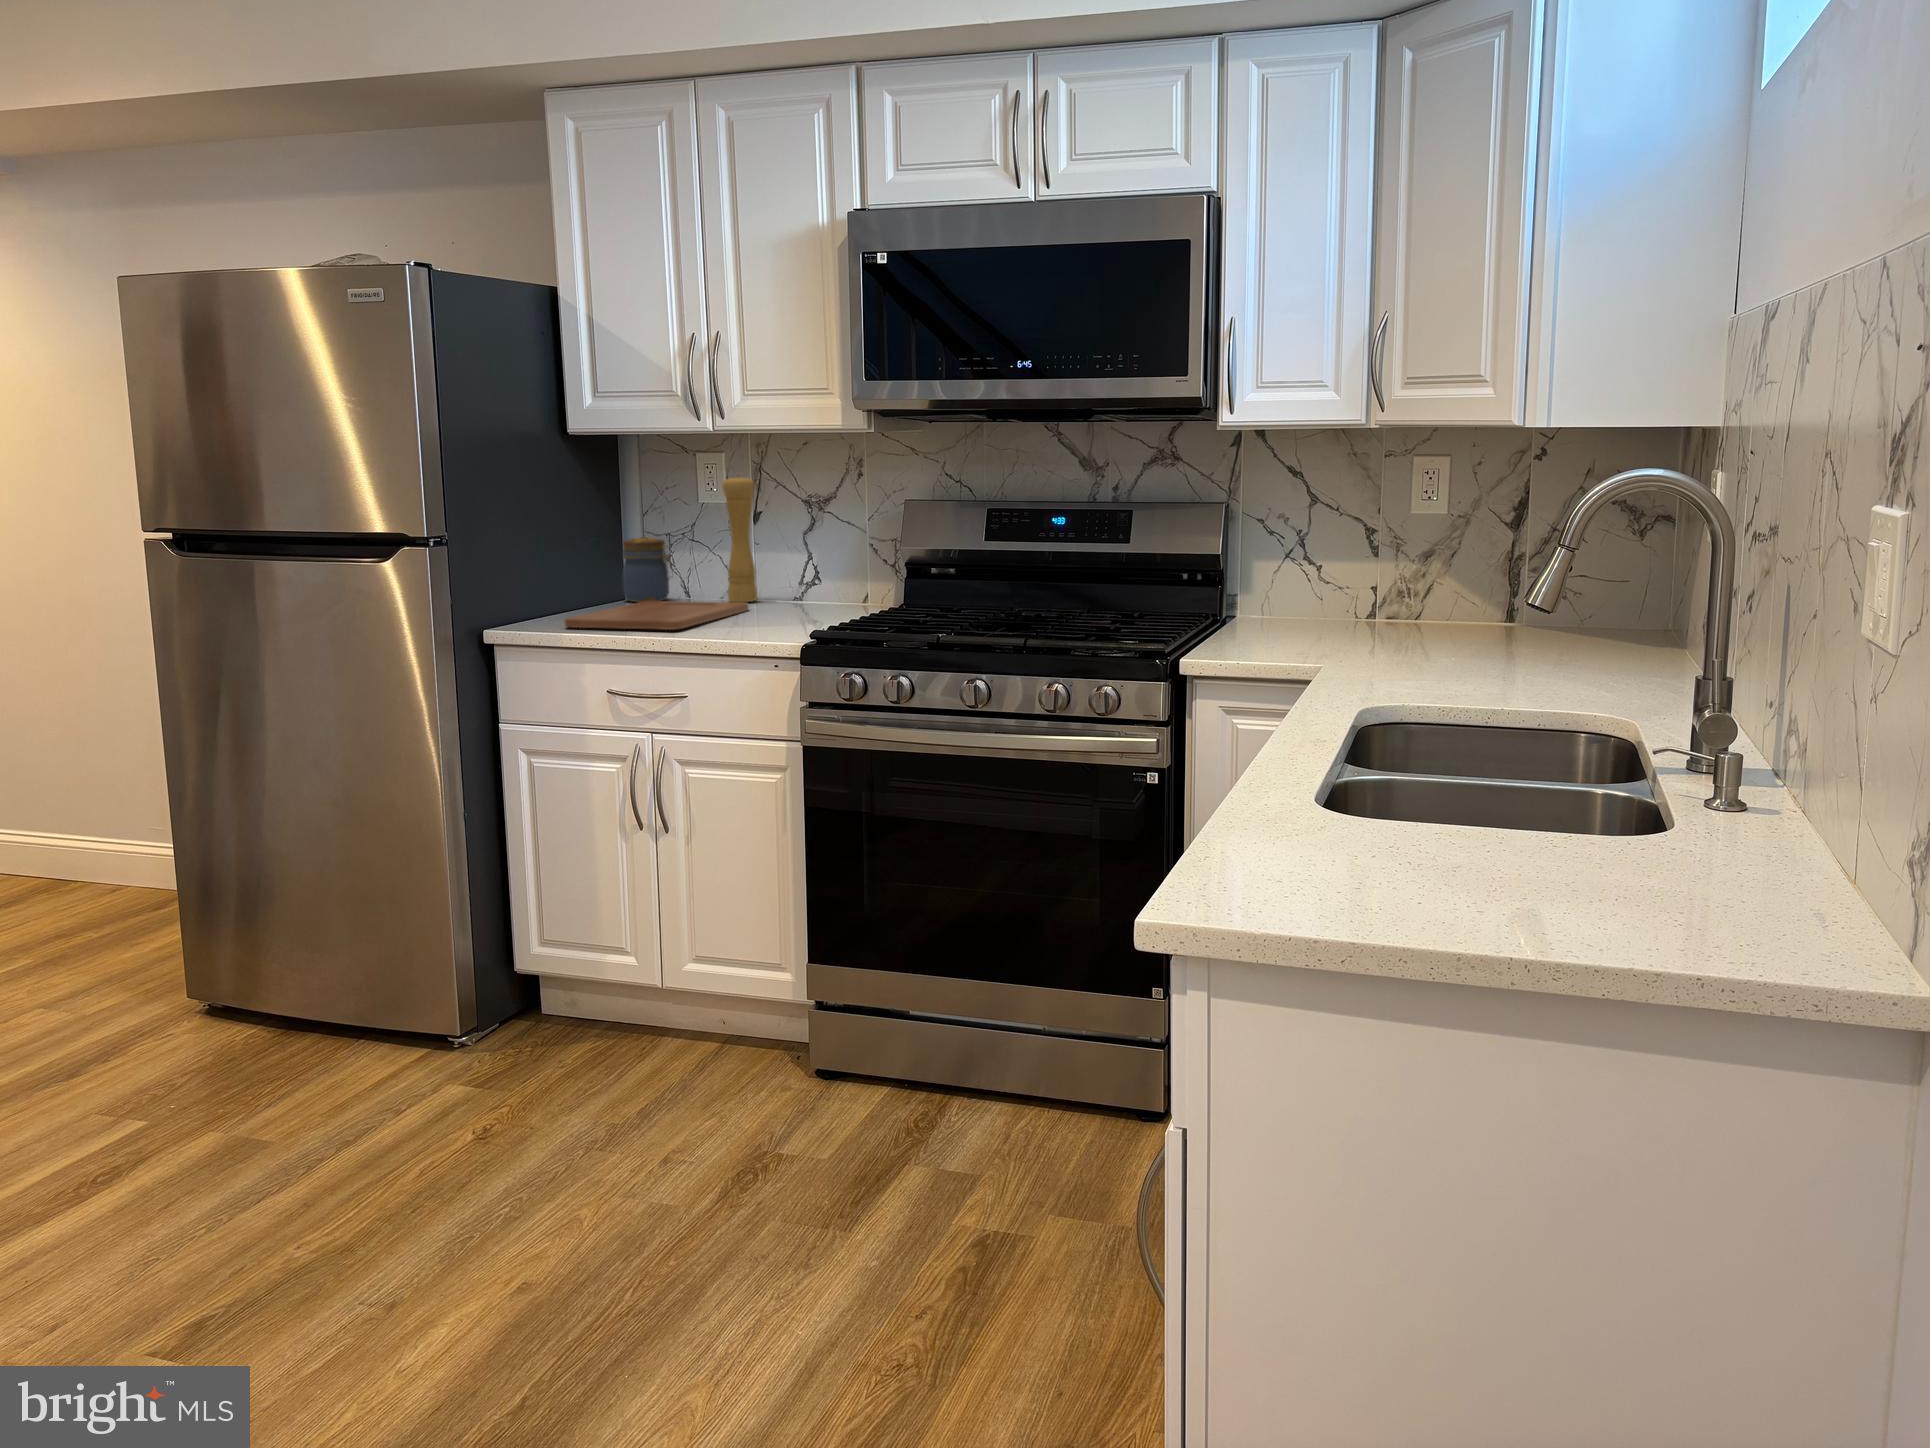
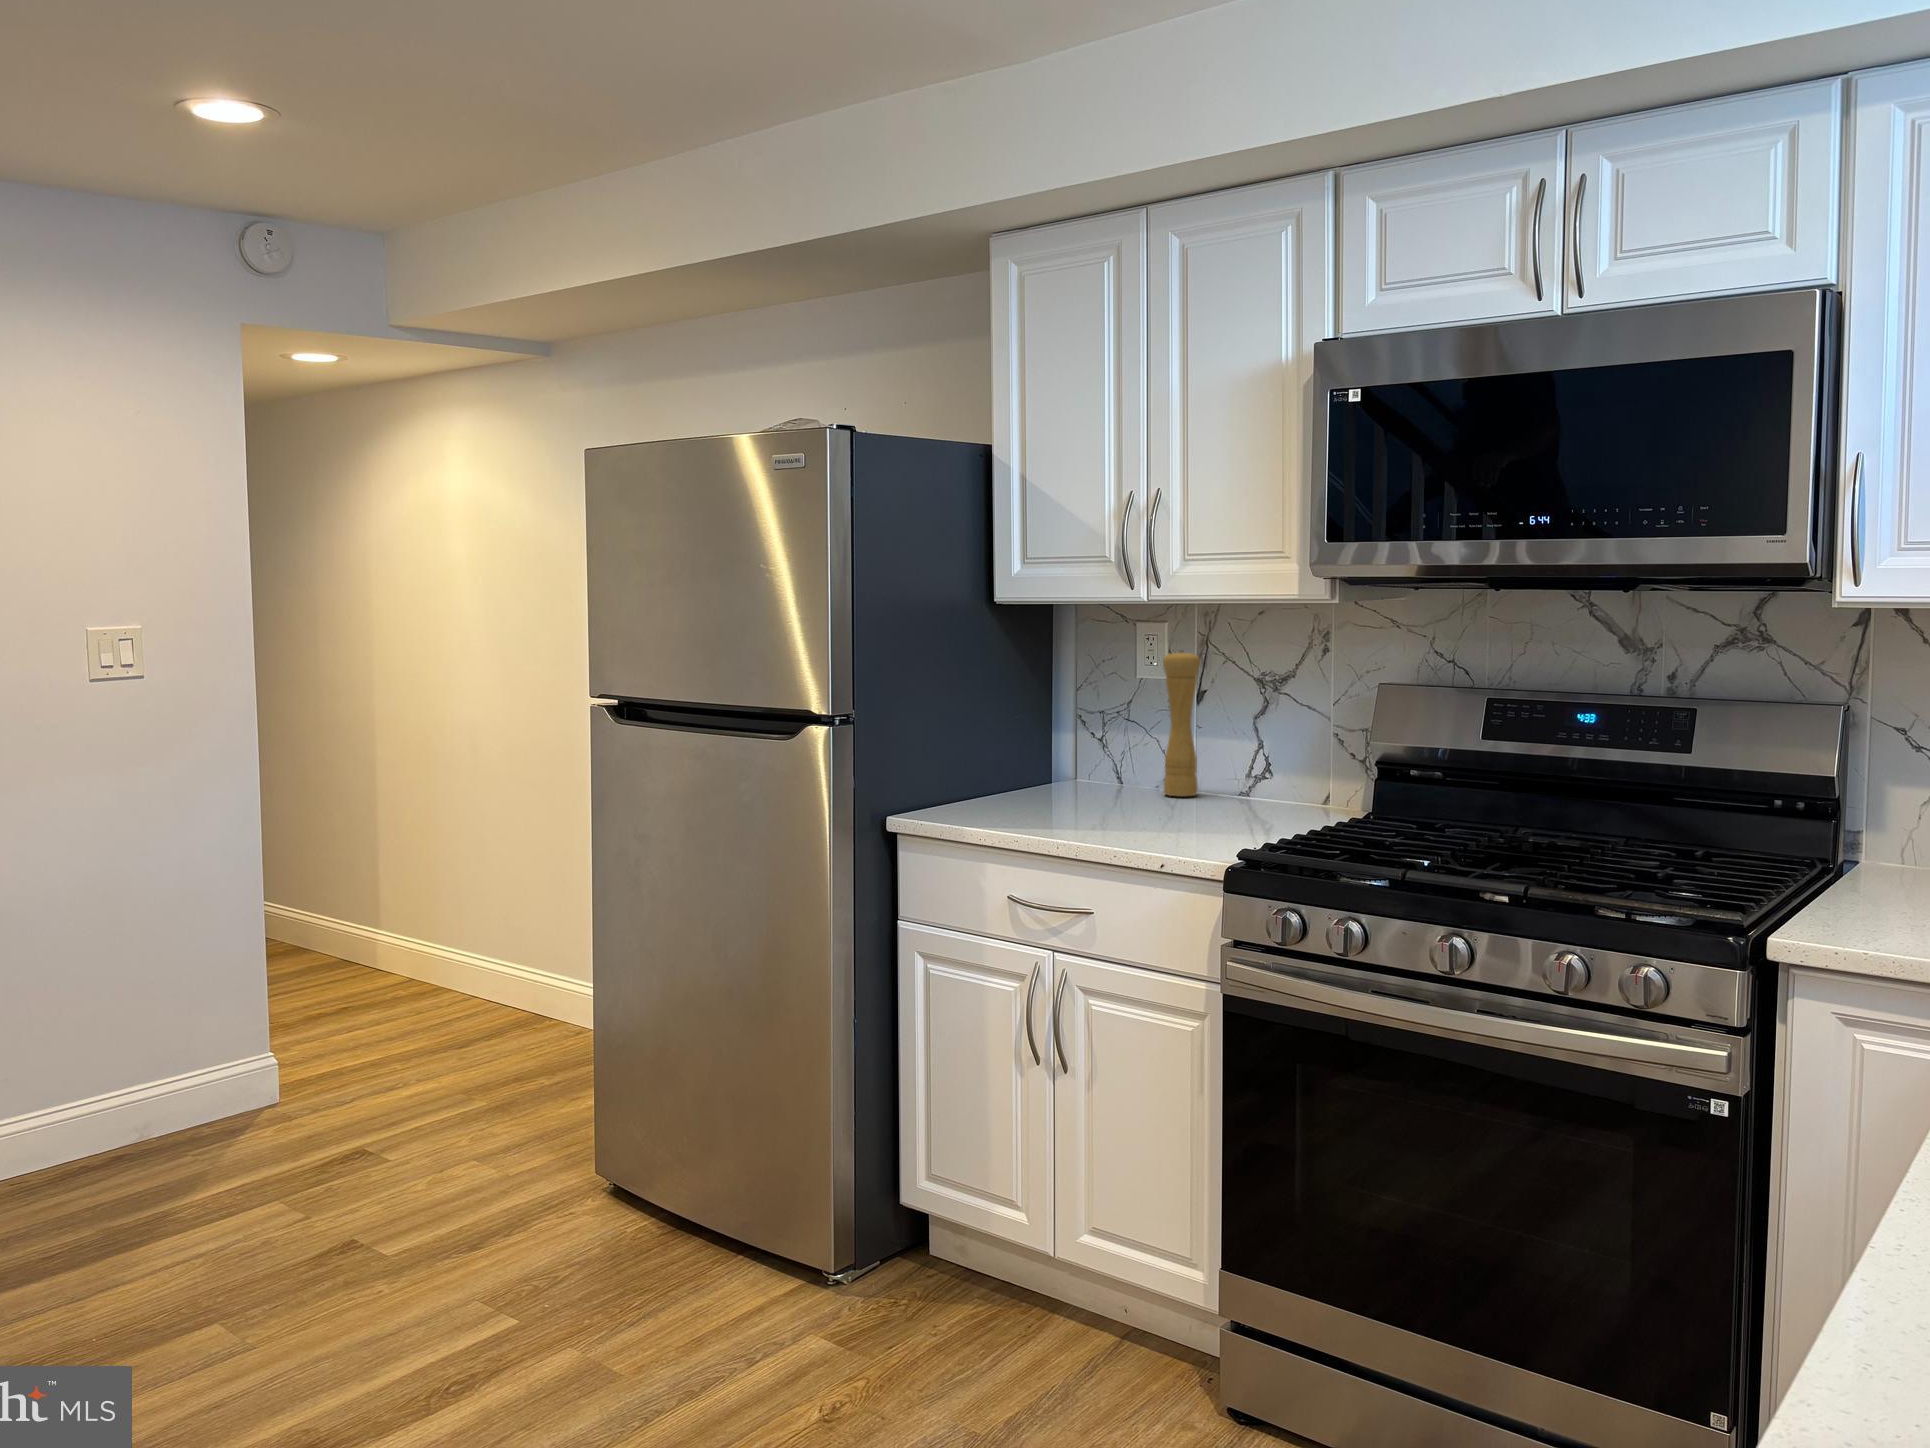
jar: present [623,537,672,602] -> none [1049,717,1104,789]
cutting board: present [565,601,749,630] -> none [971,790,1183,832]

